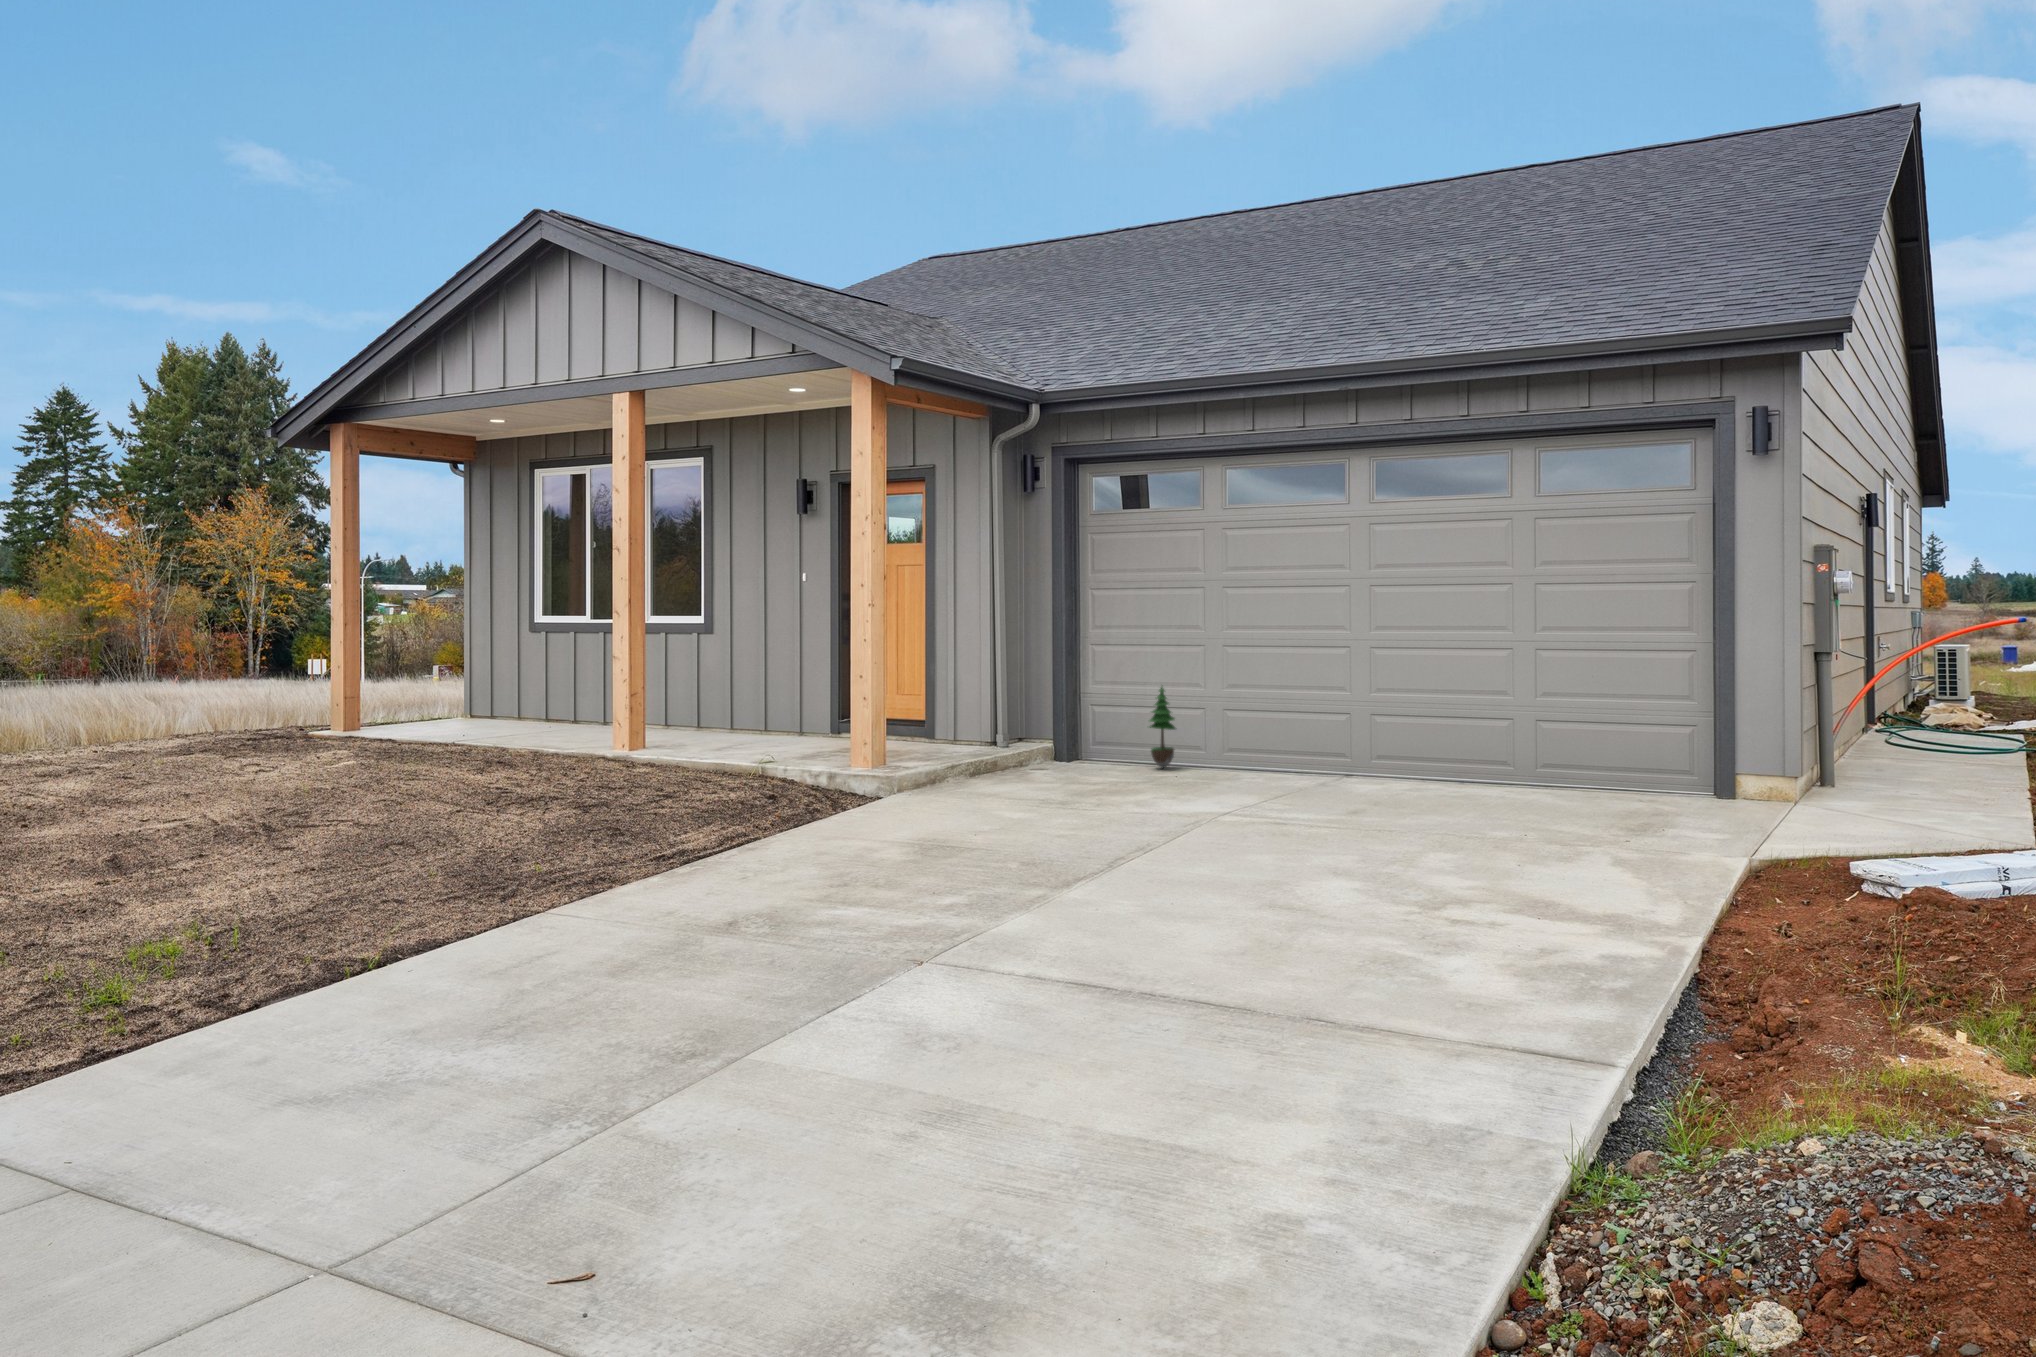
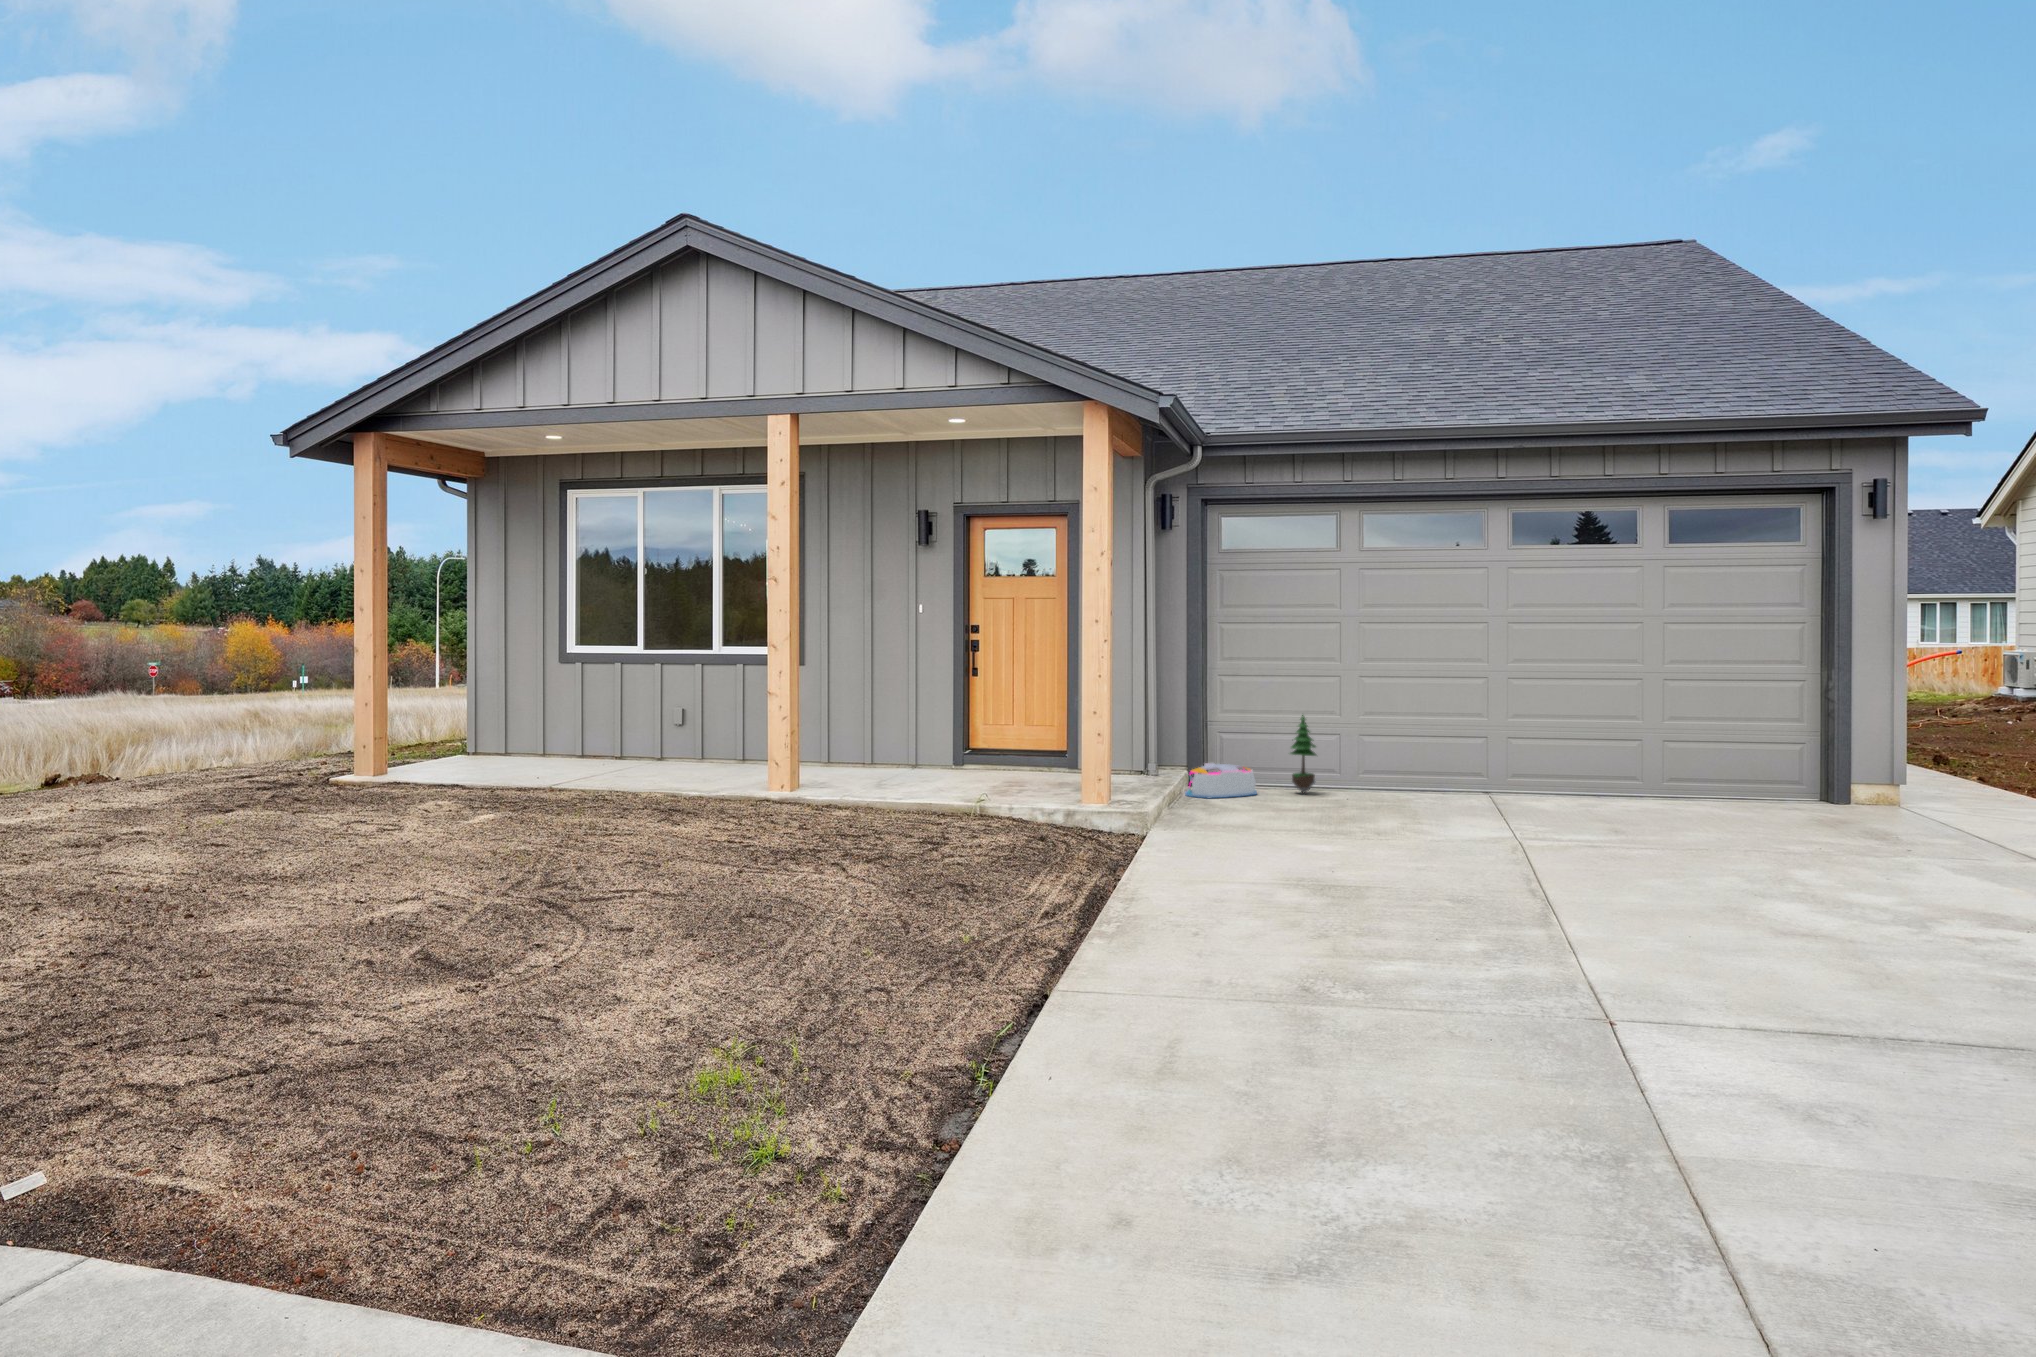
storage bin: none [1042,735,1120,770] -> present [1185,763,1257,798]

